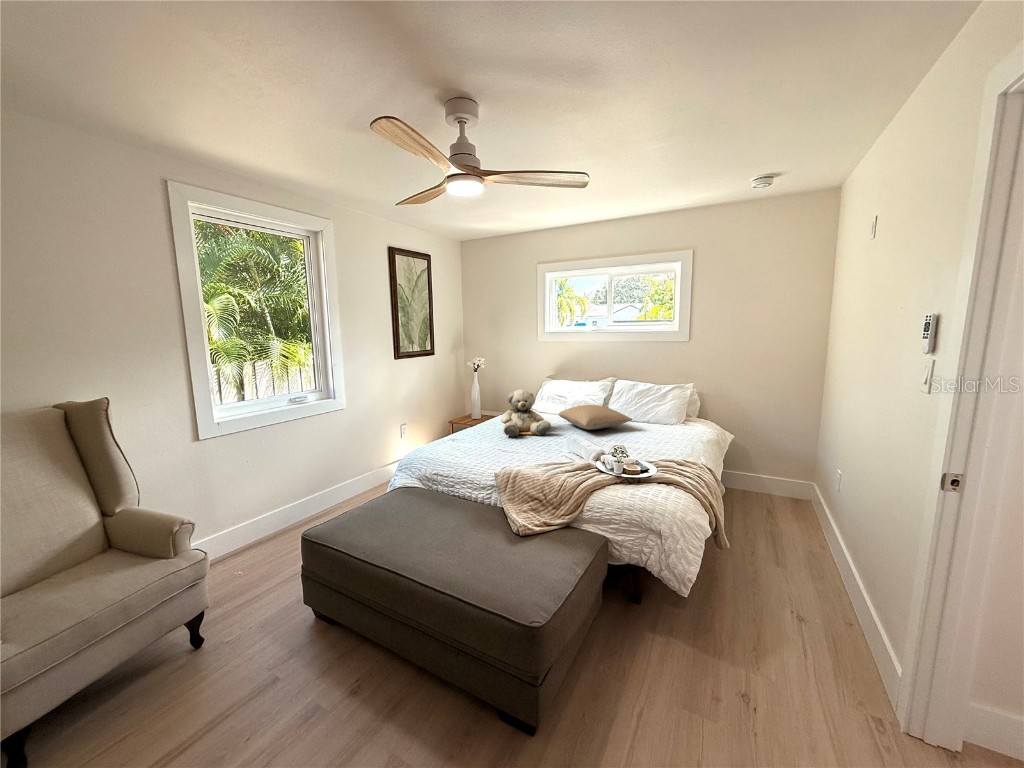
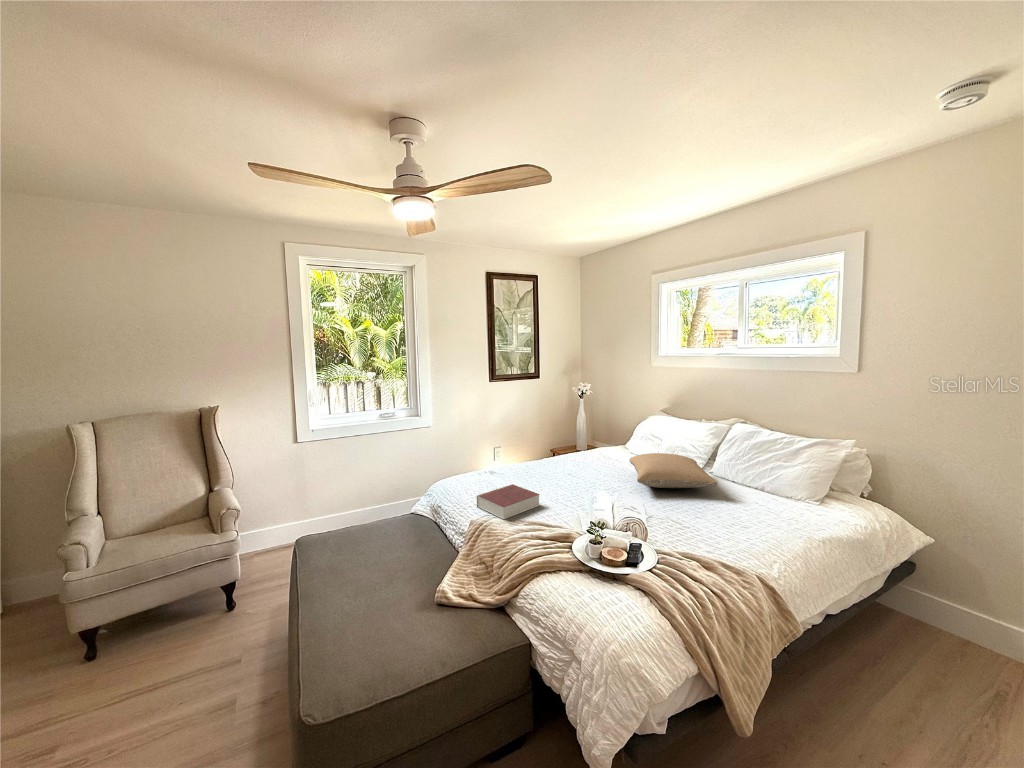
teddy bear: present [501,389,551,437] -> none [543,424,601,484]
book: none [483,443,530,468] -> present [477,484,540,519]

